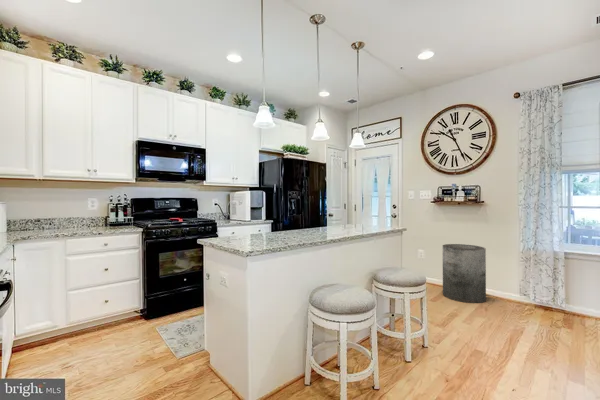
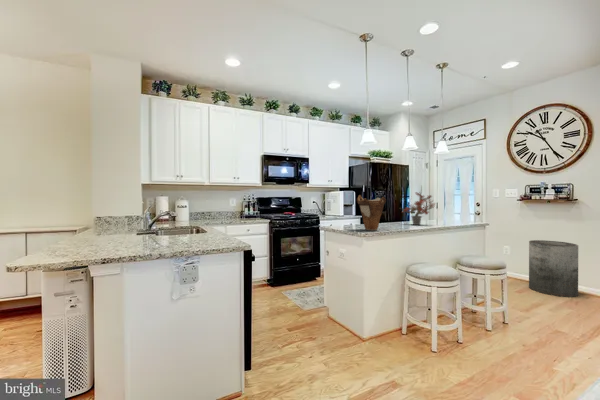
potted plant: none [306,183,349,232] -> present [404,192,435,225]
vase: none [243,193,280,243] -> present [357,195,386,230]

